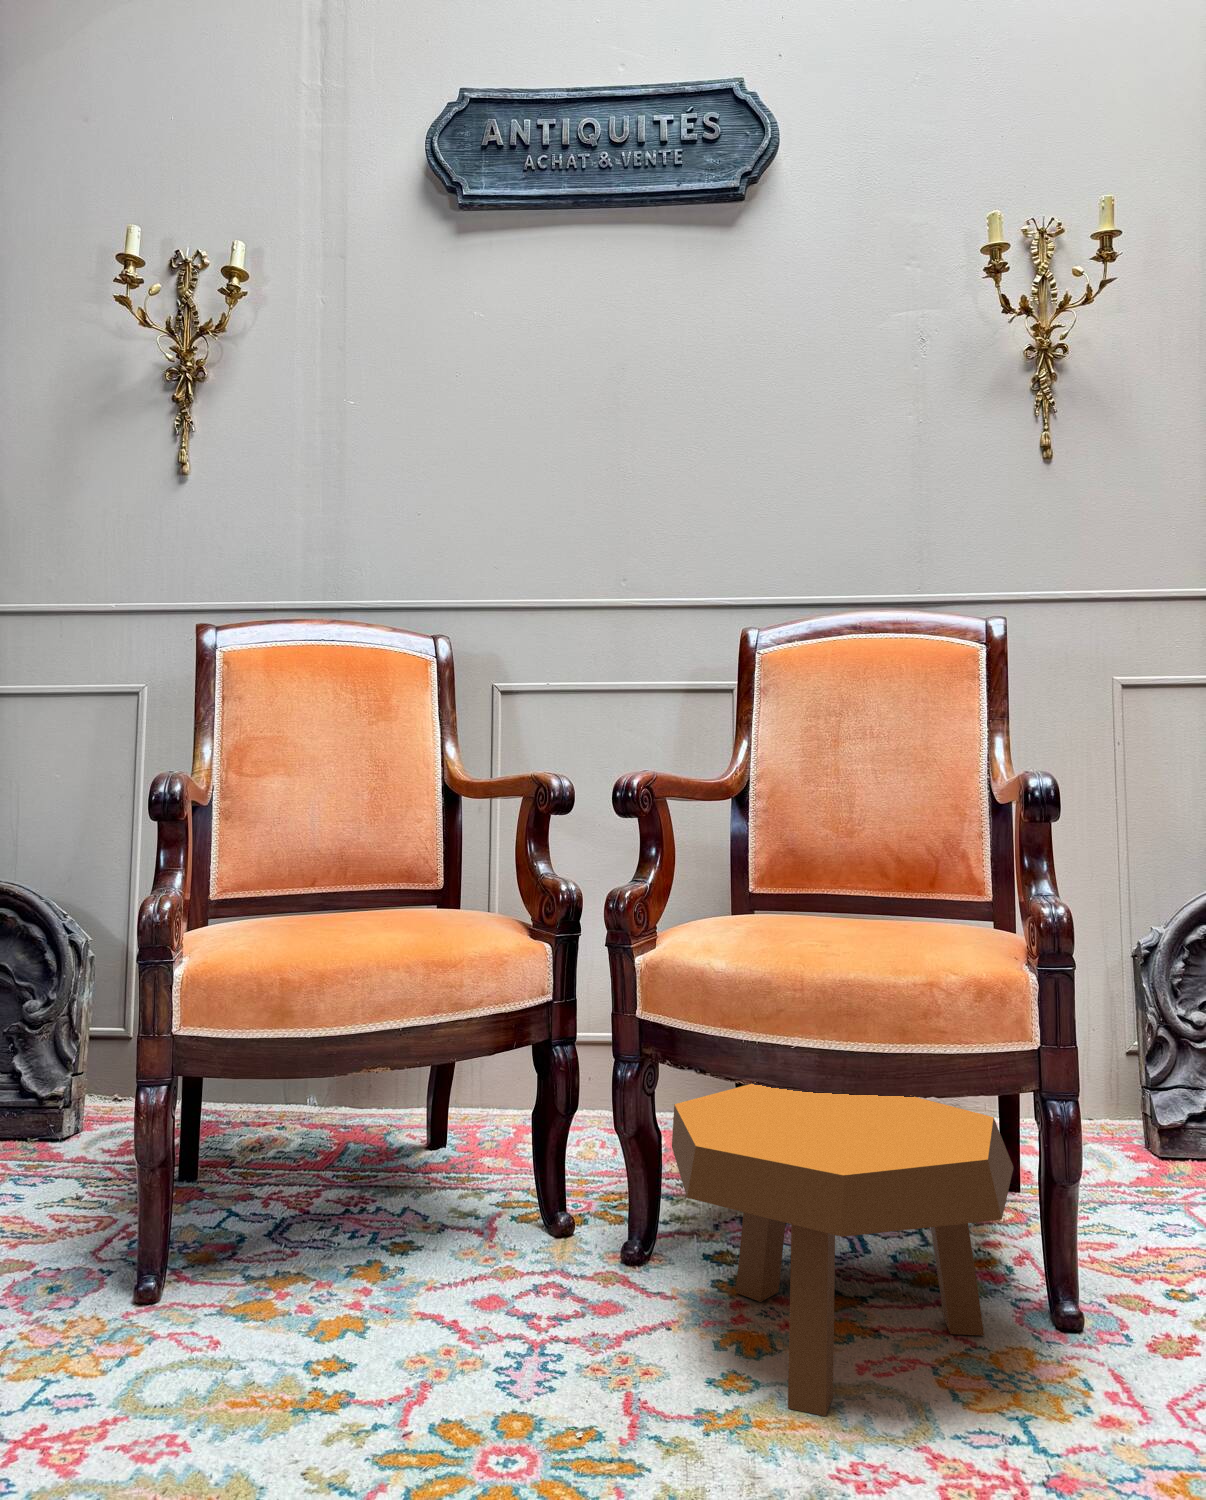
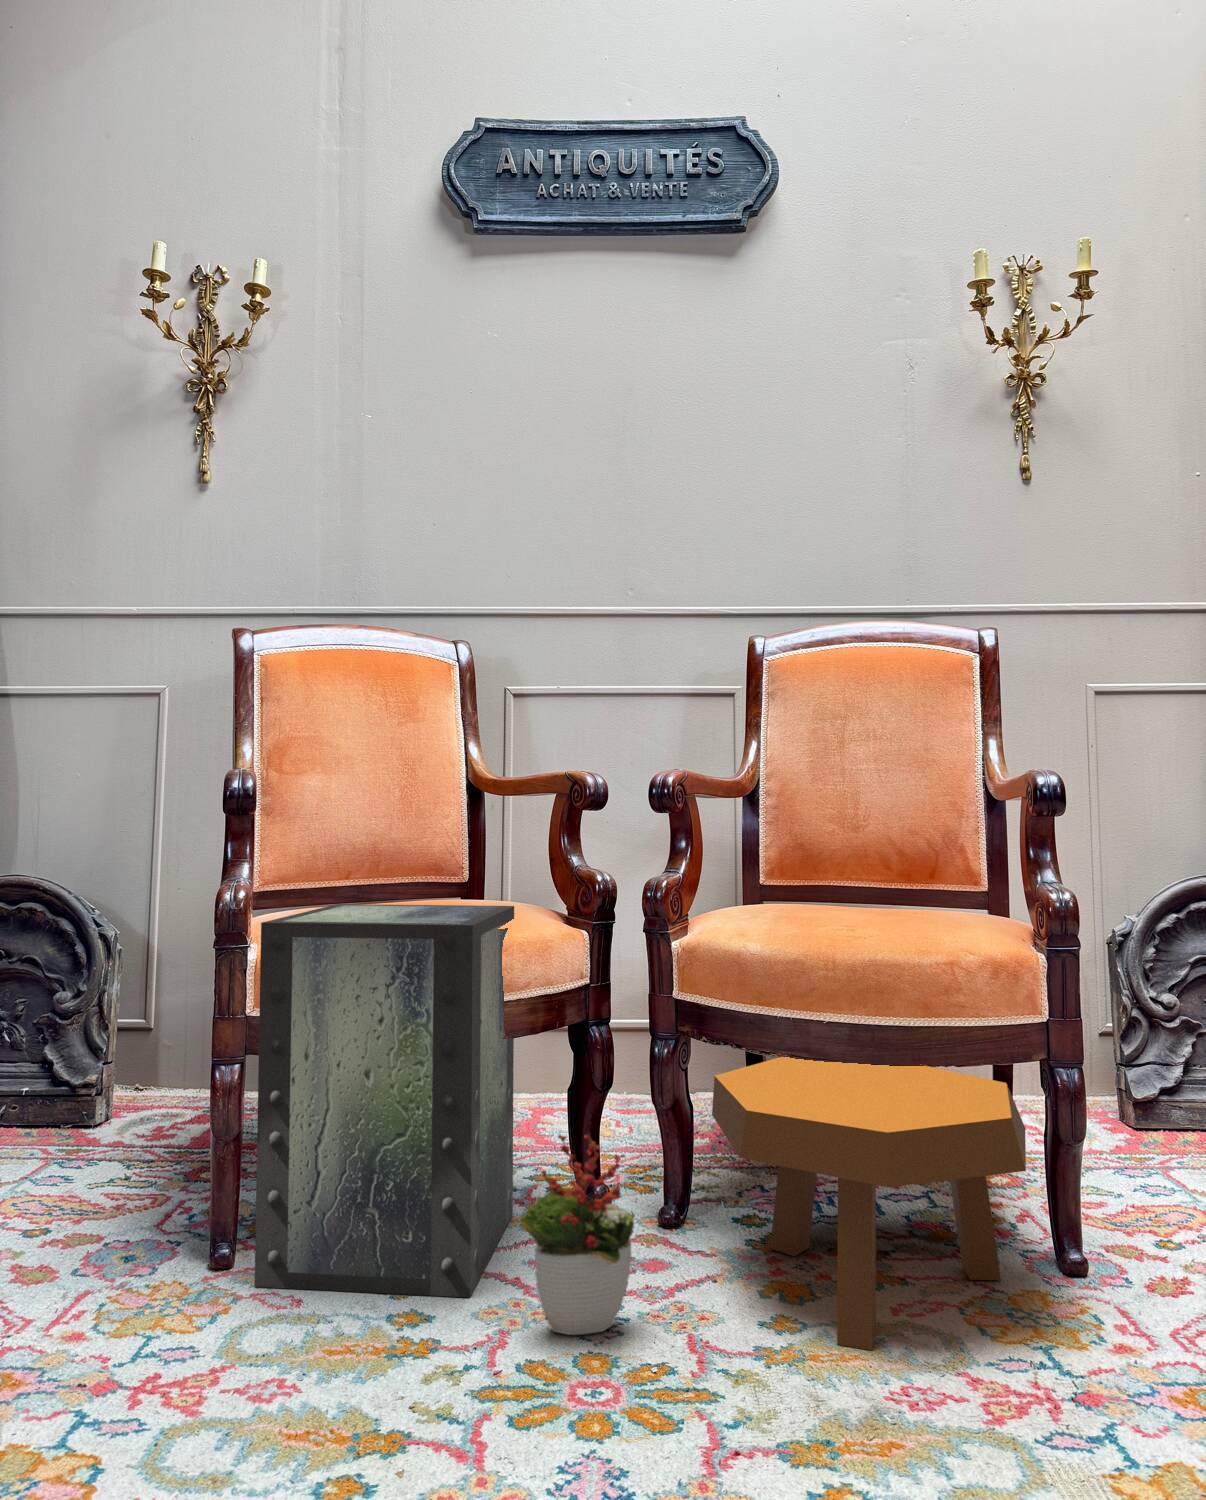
storage box: none [176,915,469,1342] -> present [254,904,514,1297]
decorative plant: none [443,1168,571,1390] -> present [520,1134,635,1335]

